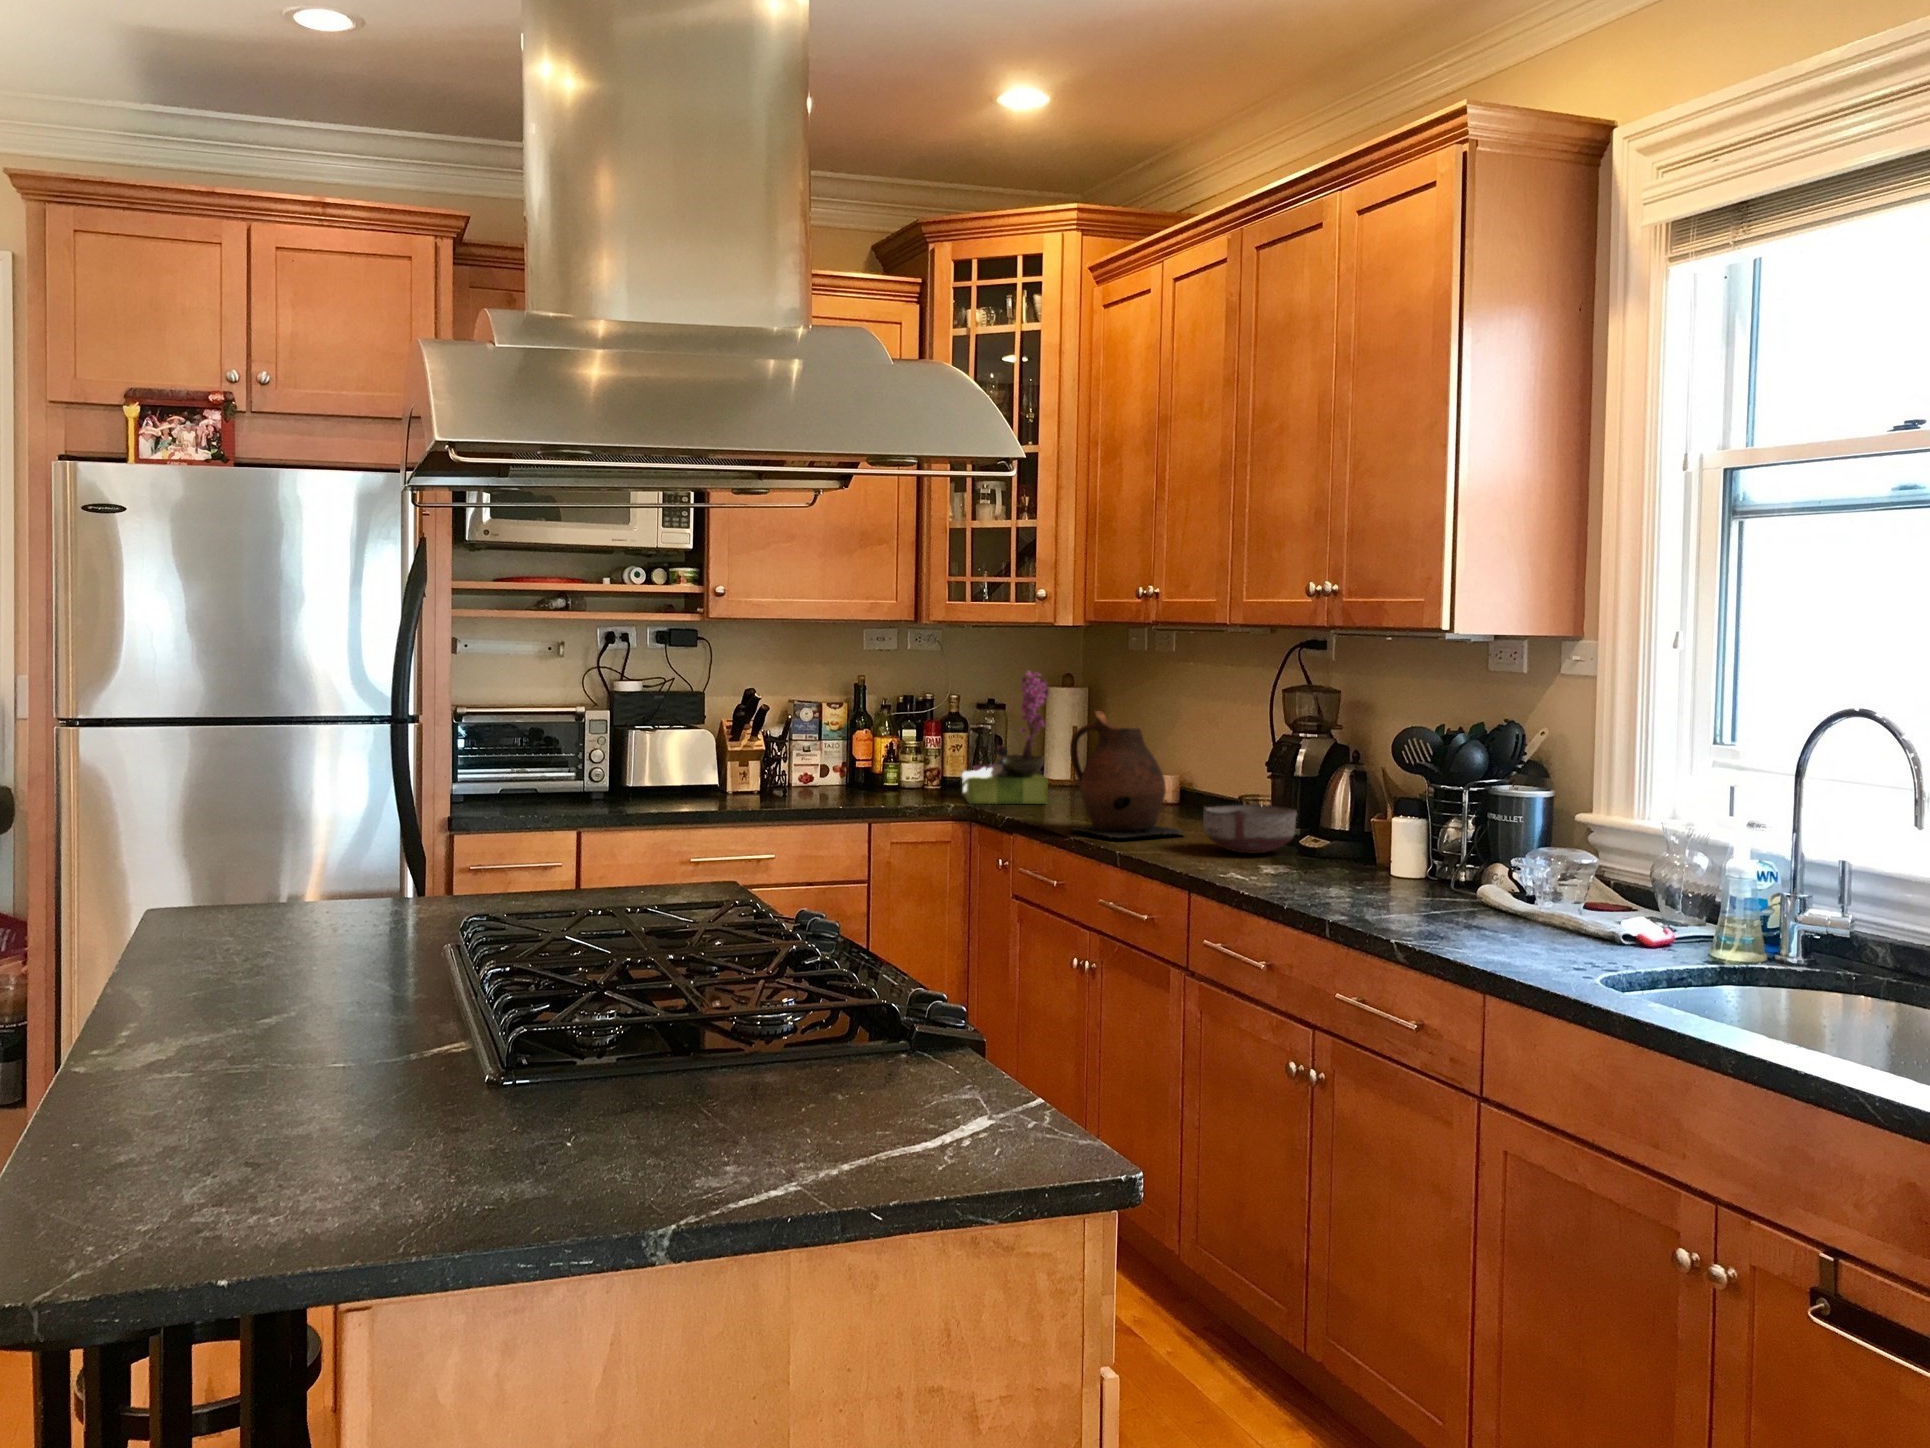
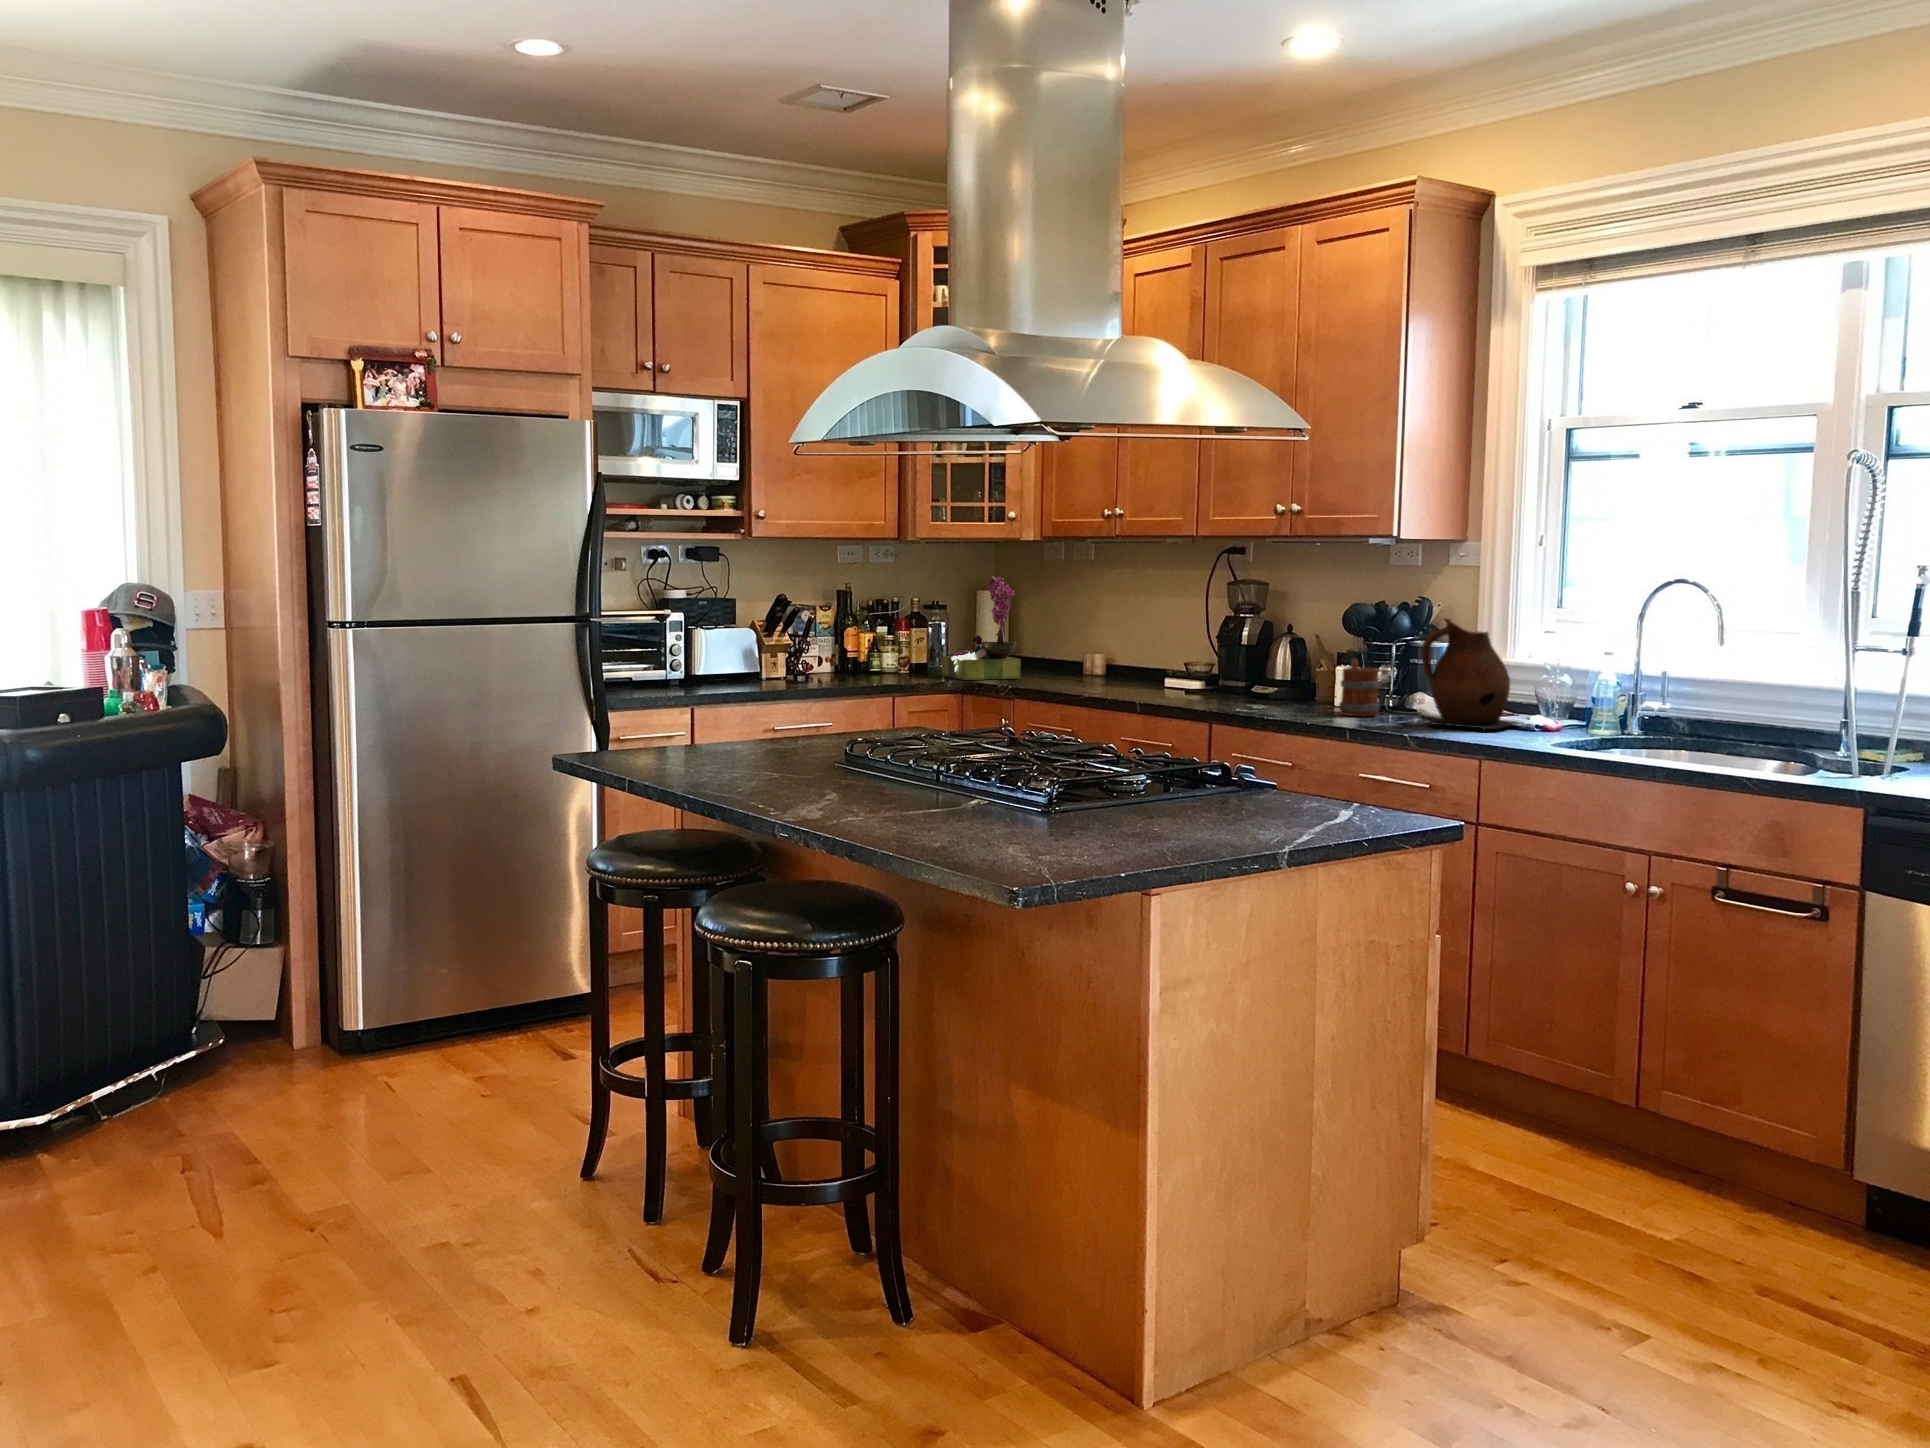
ceramic pitcher: present [1070,711,1185,838] -> present [1422,618,1523,730]
ceramic bowl: present [1203,805,1297,854] -> none [1191,666,1257,699]
mug: none [1361,809,1421,899] -> present [1339,658,1380,716]

